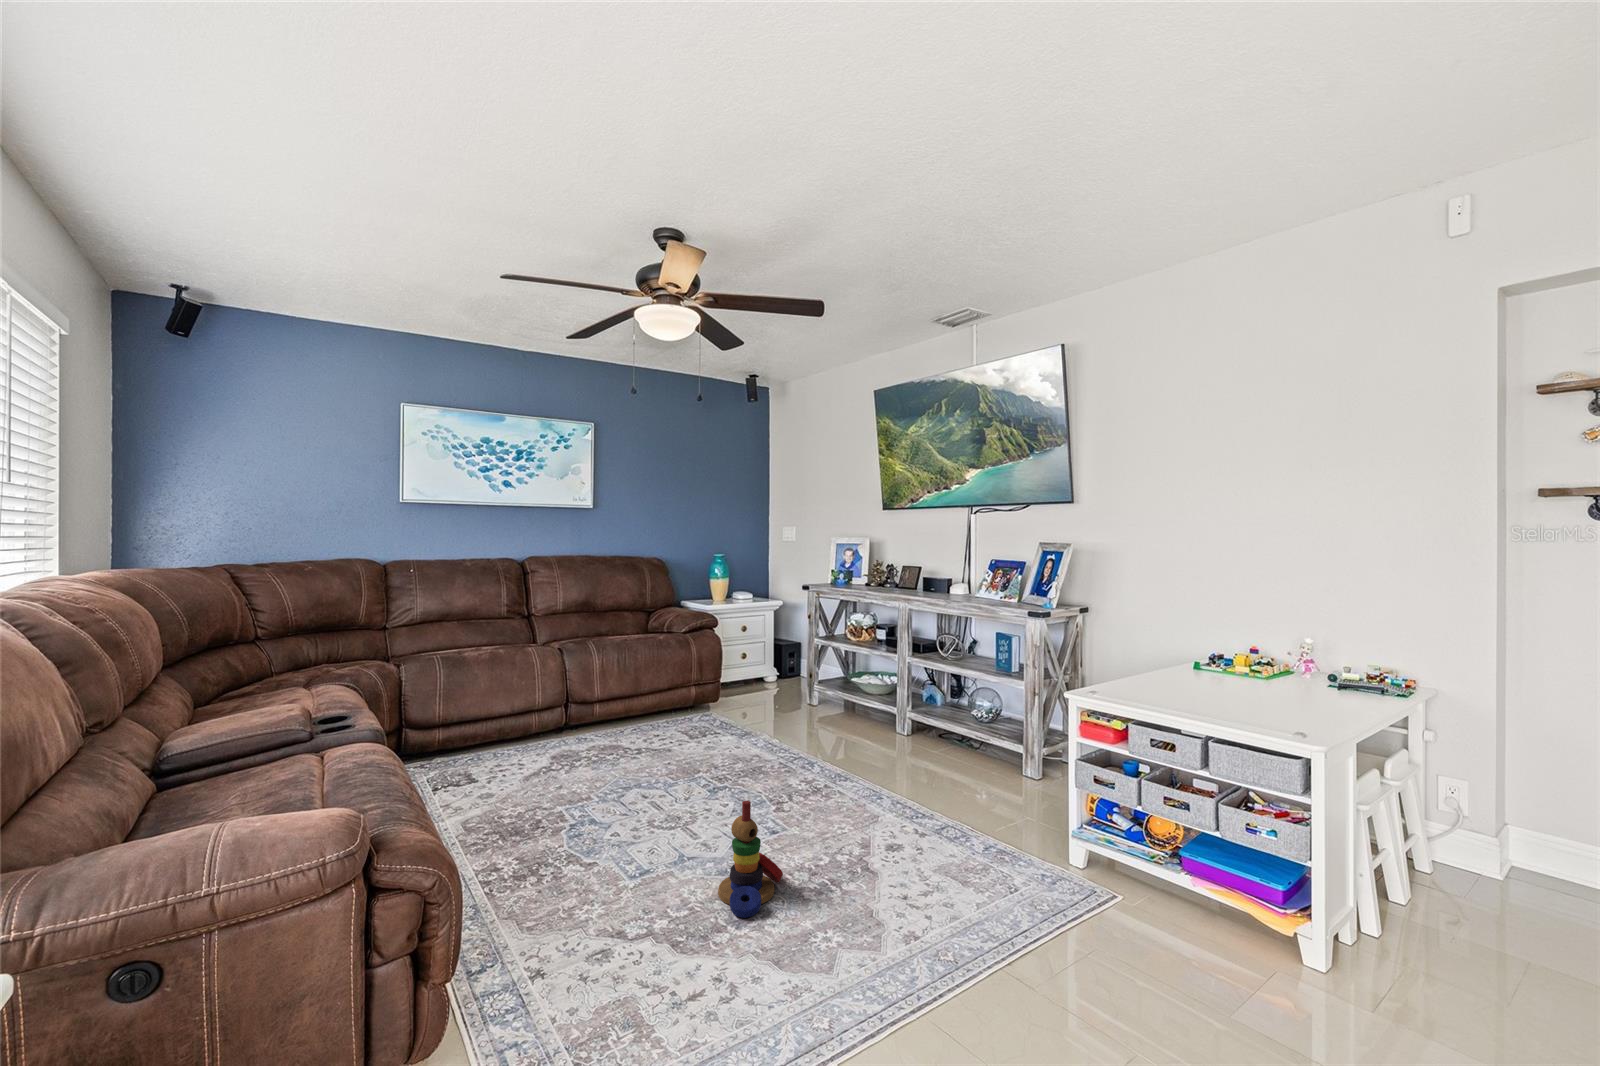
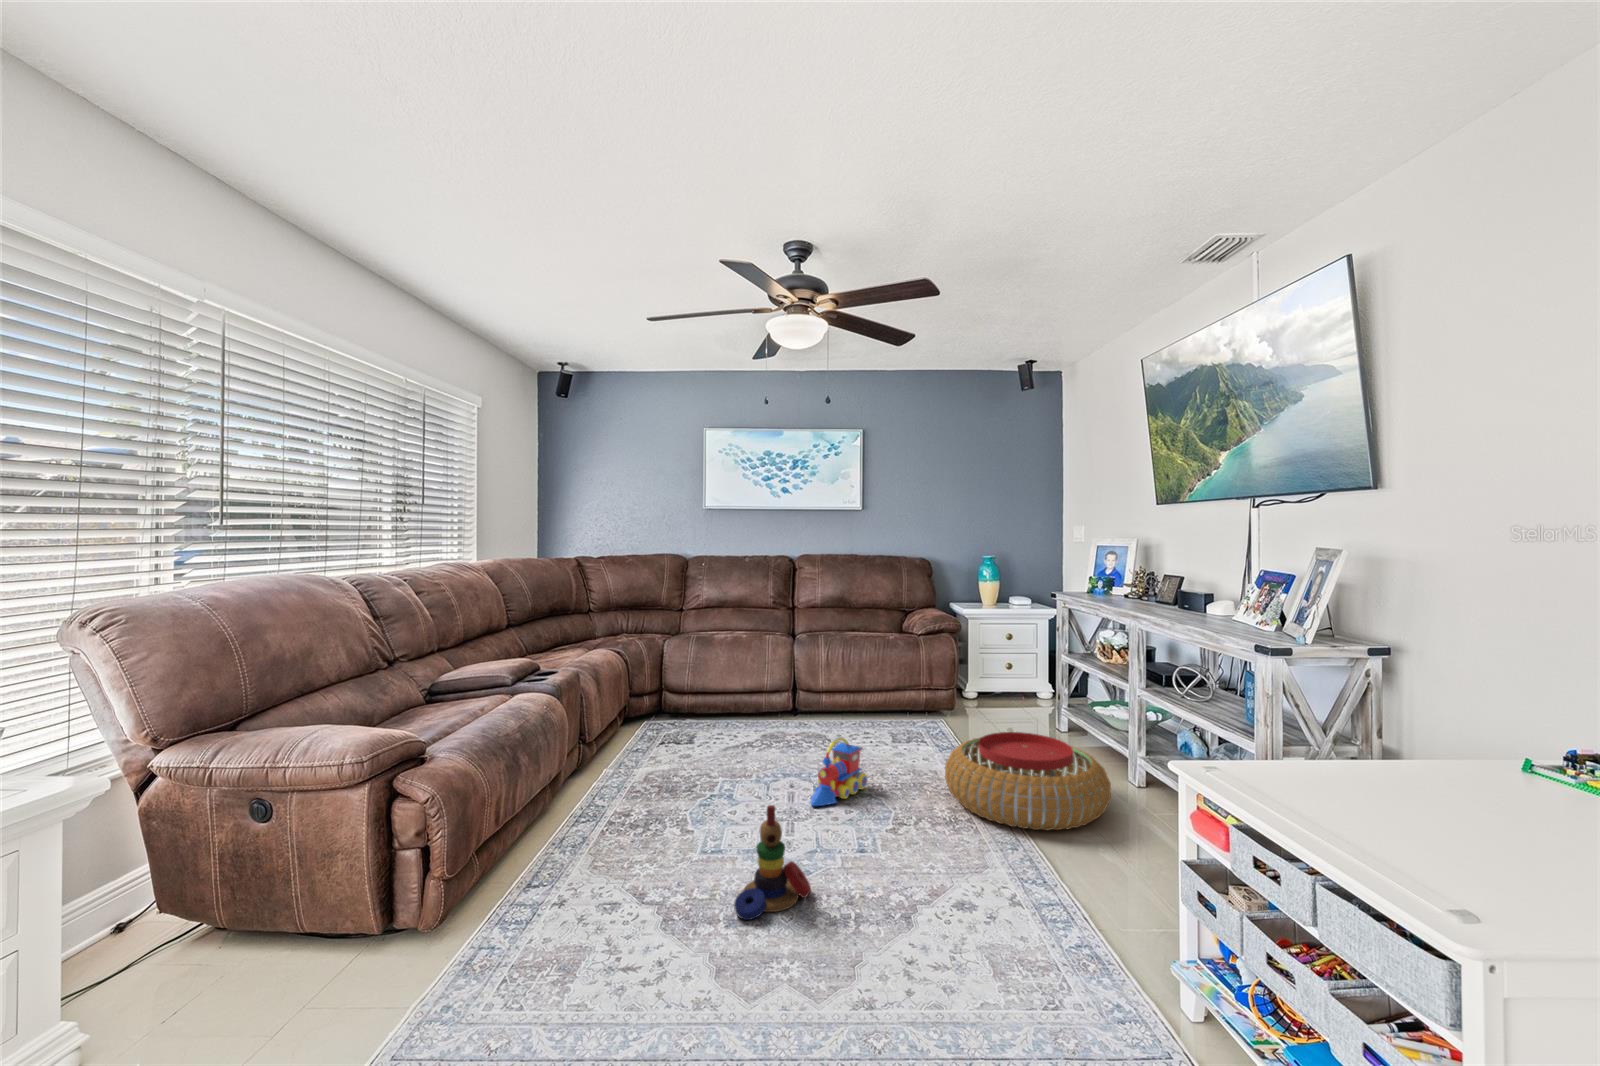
pouf: none [783,705,920,783] -> present [945,732,1111,830]
toy train: none [678,736,718,810] -> present [811,737,868,806]

